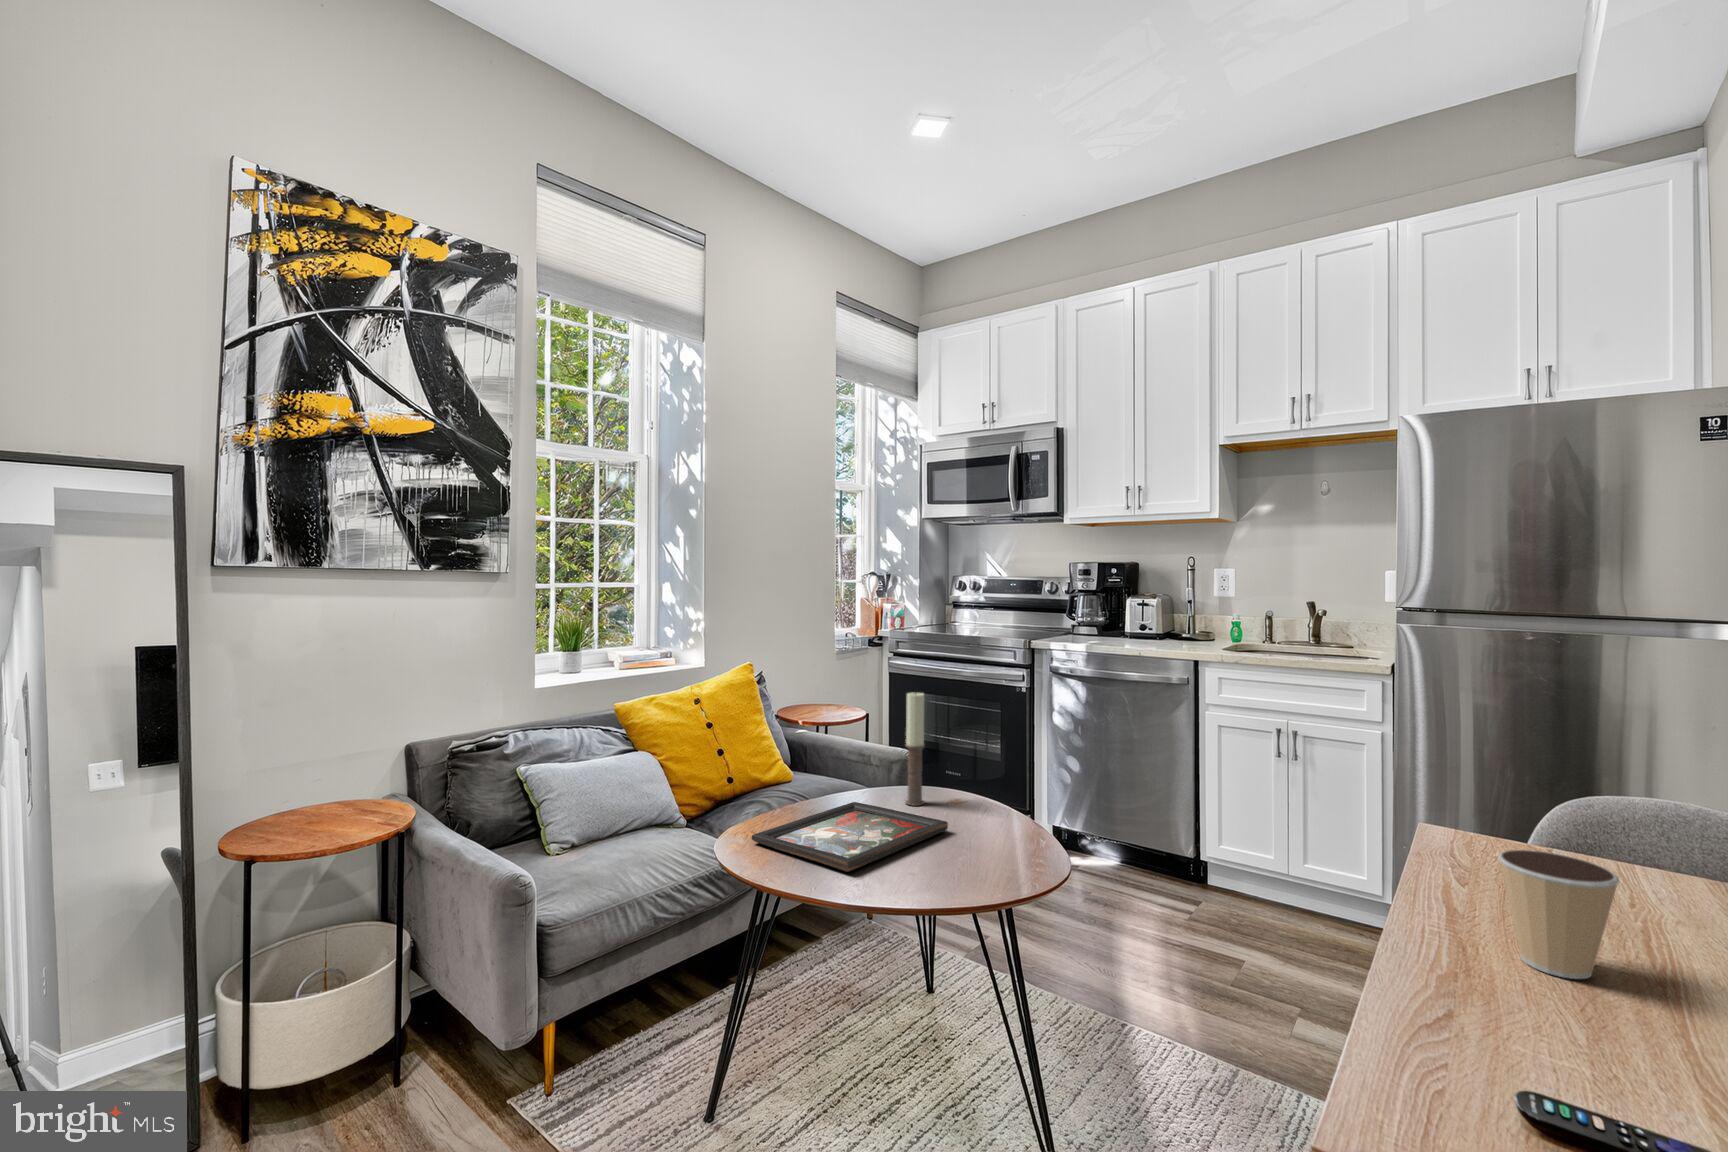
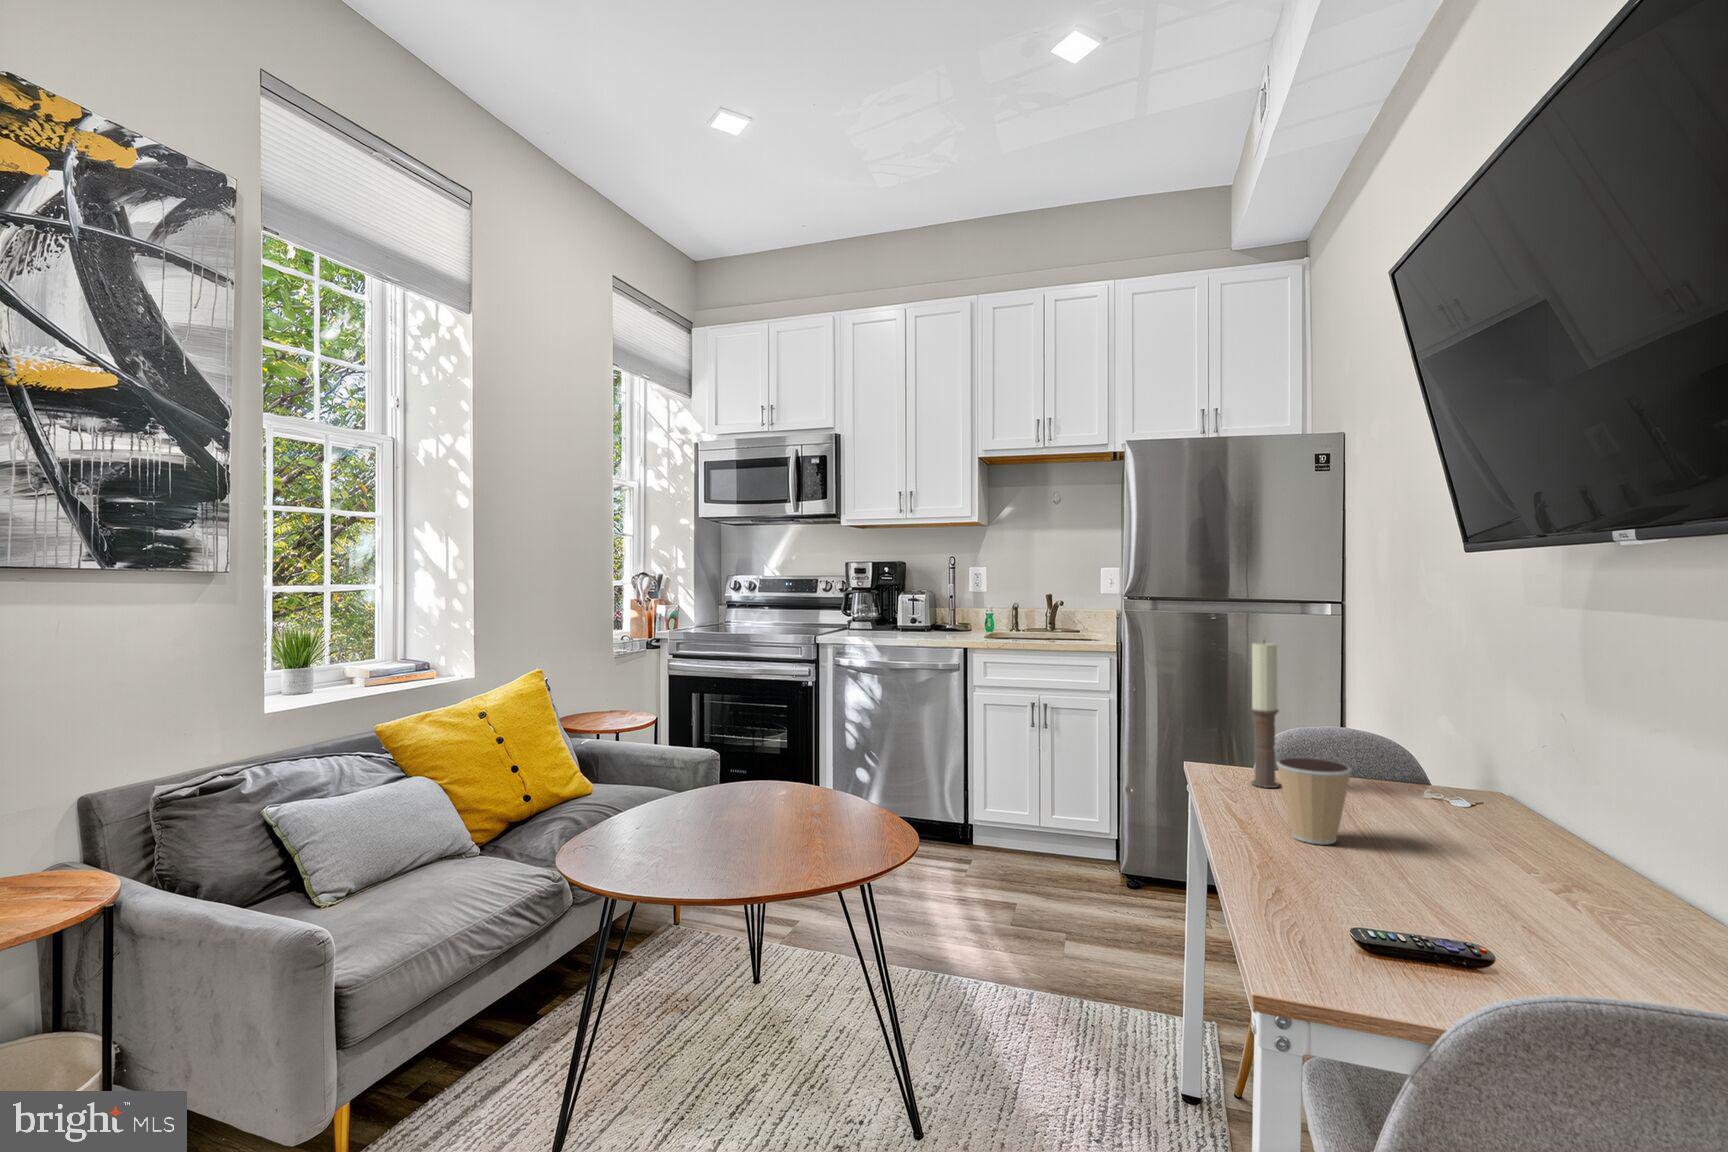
candle: present [906,692,925,806] -> present [1251,642,1279,788]
decorative tray: present [752,802,948,872] -> none [596,802,794,864]

